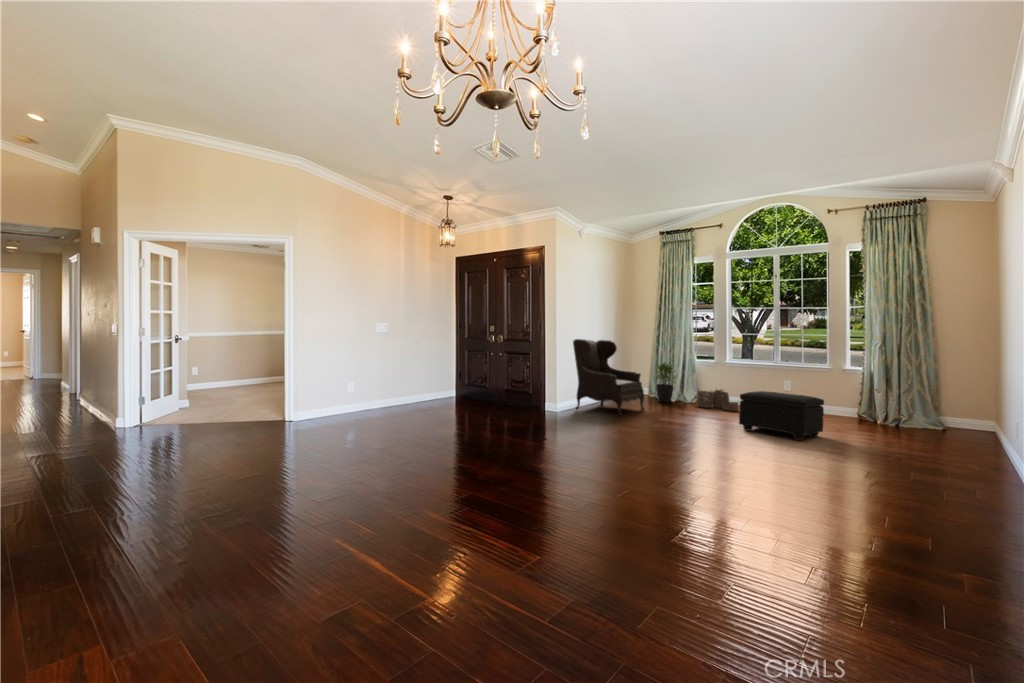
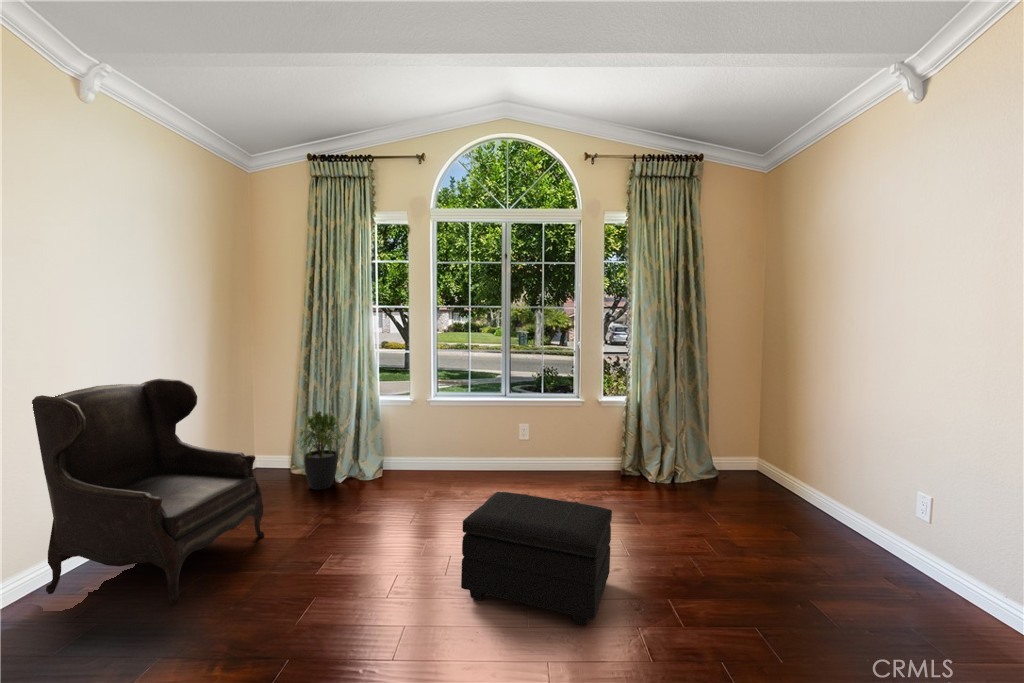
woven basket: present [697,389,738,411] -> none [380,449,453,503]

